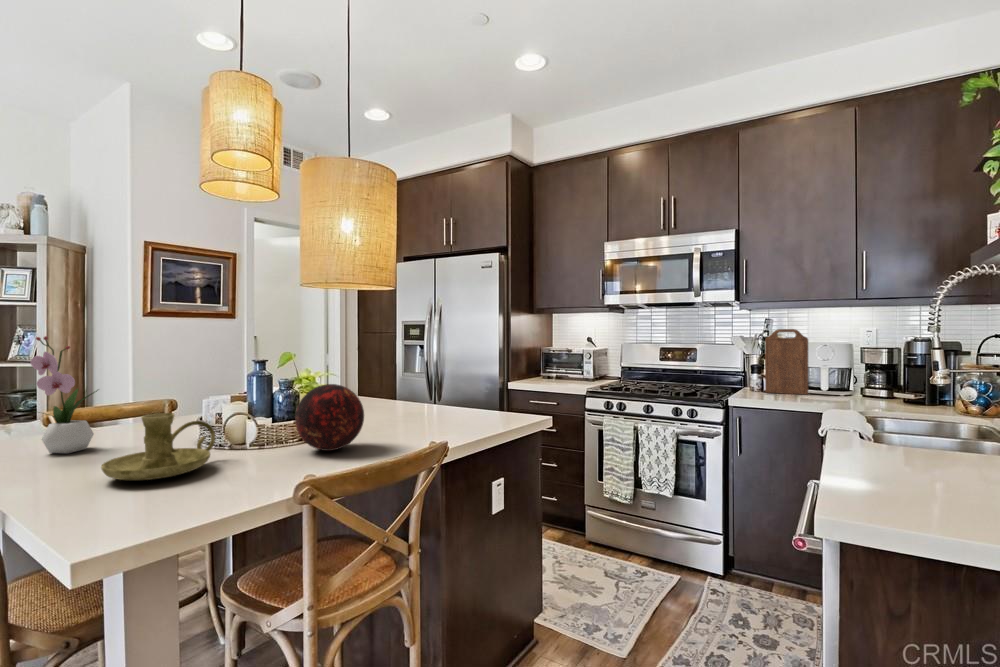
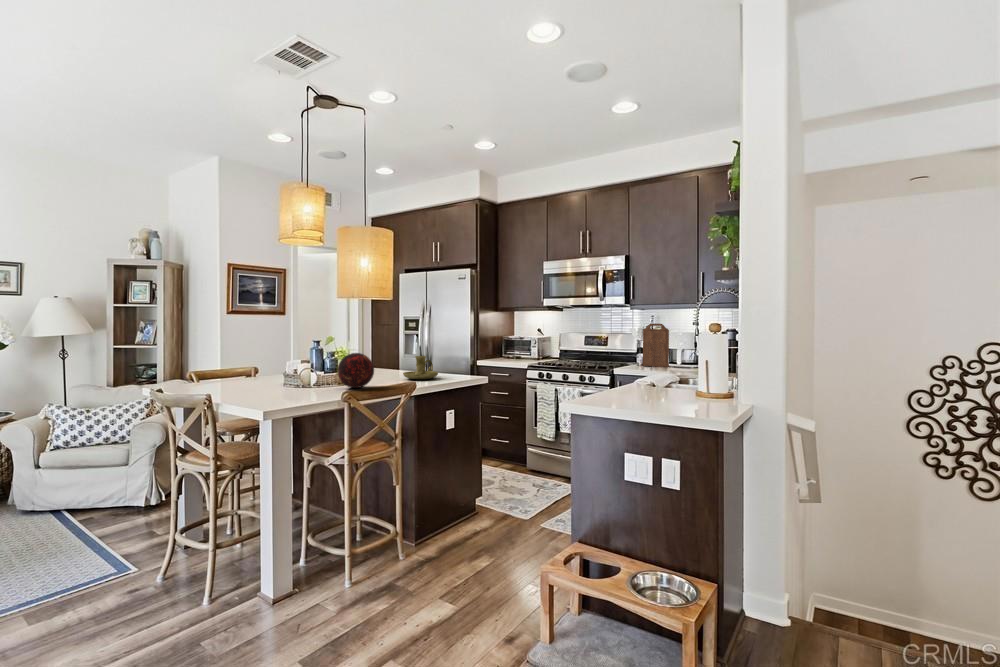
flower arrangement: present [31,336,98,453] -> none [200,327,231,389]
candle holder: present [101,413,215,480] -> present [403,356,438,380]

